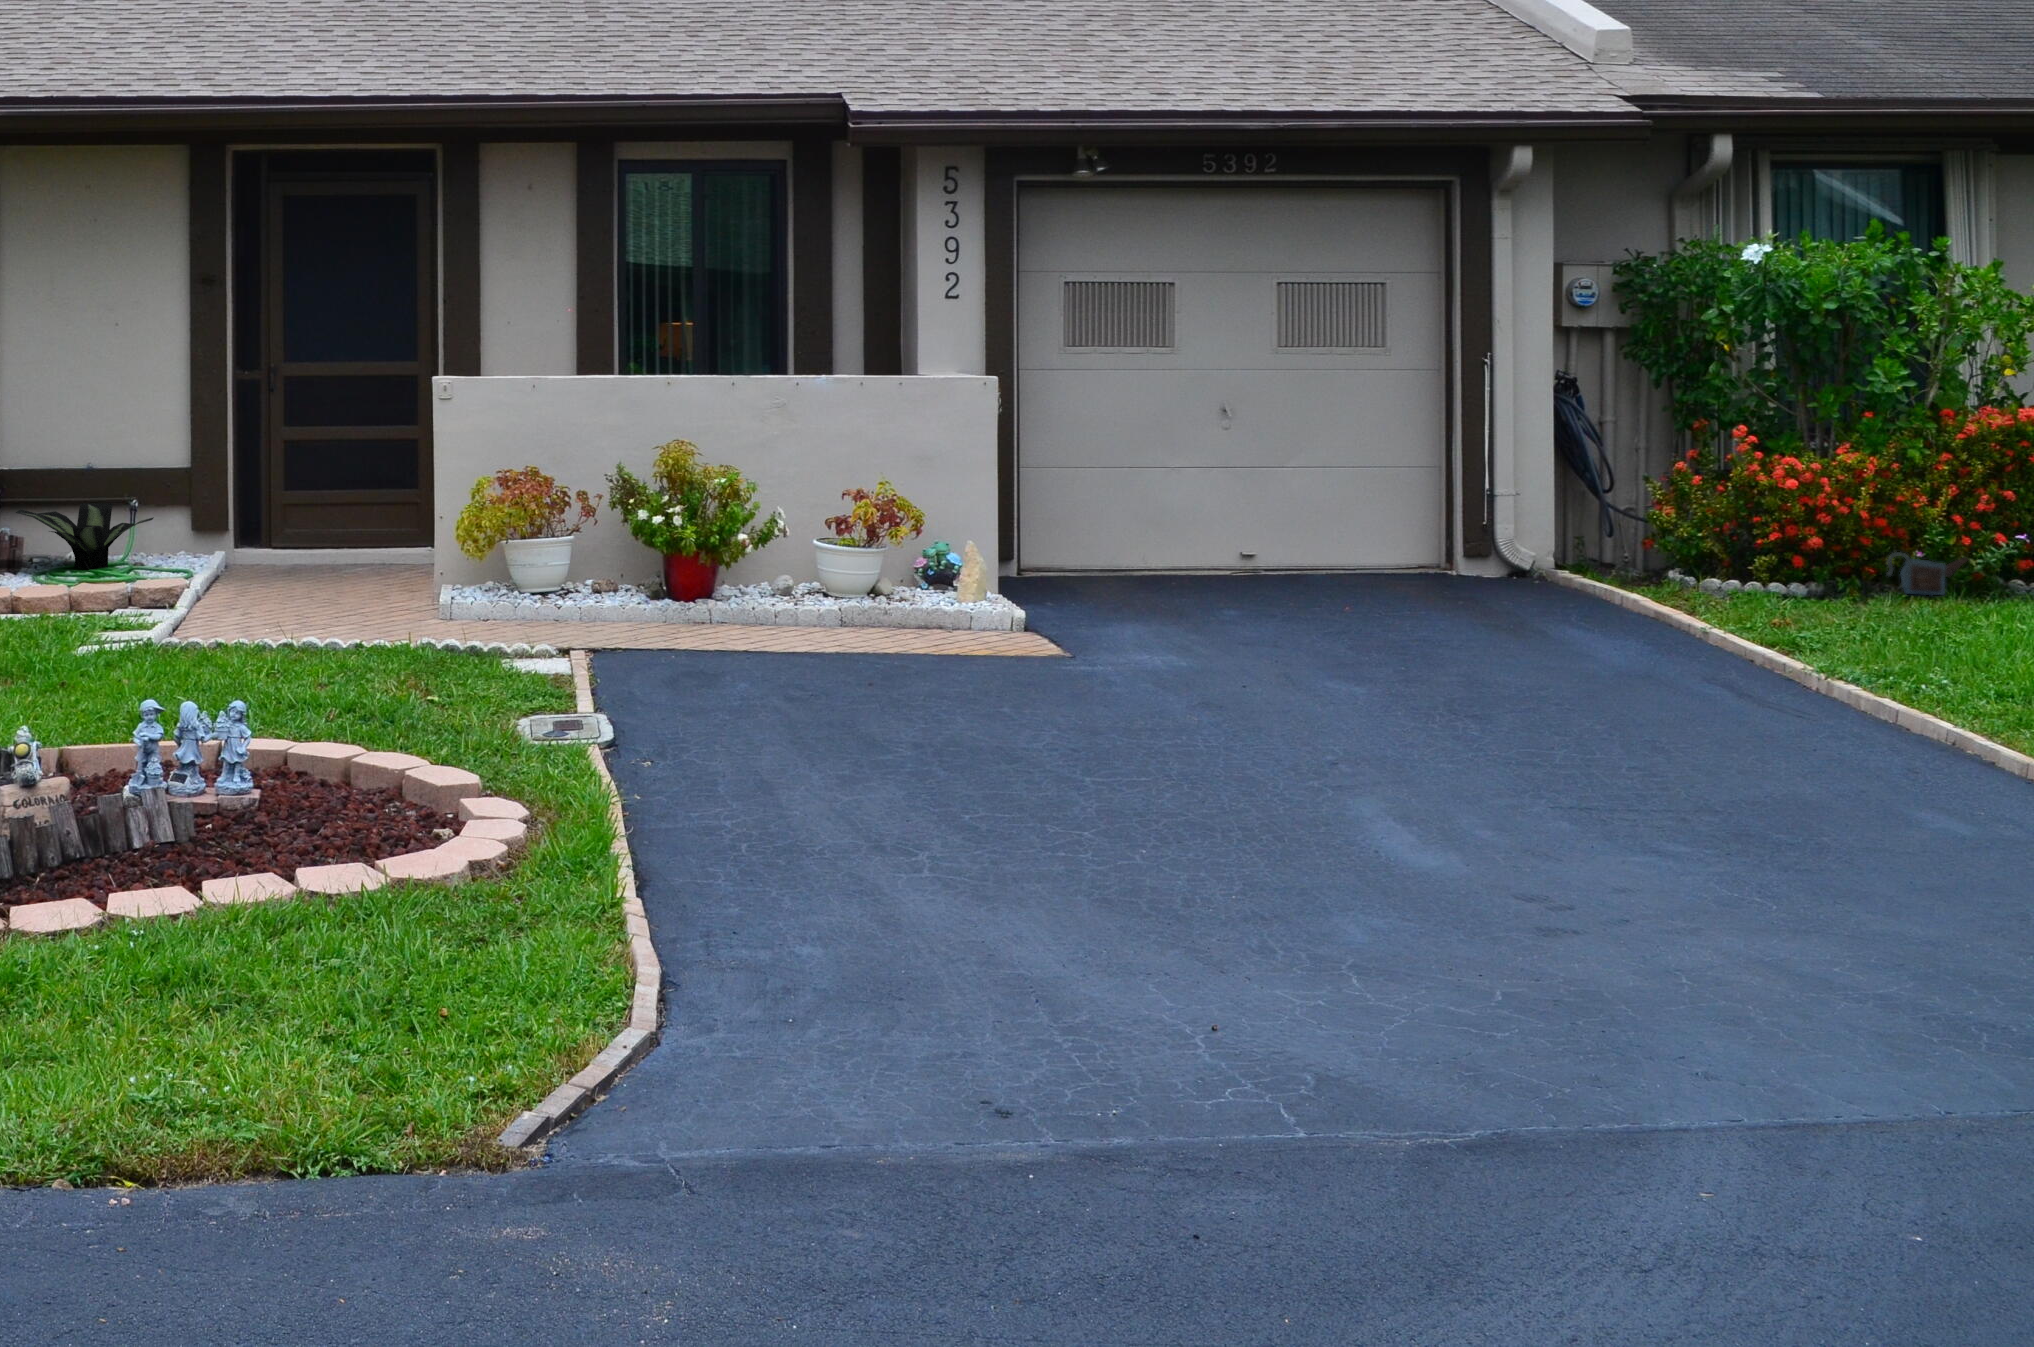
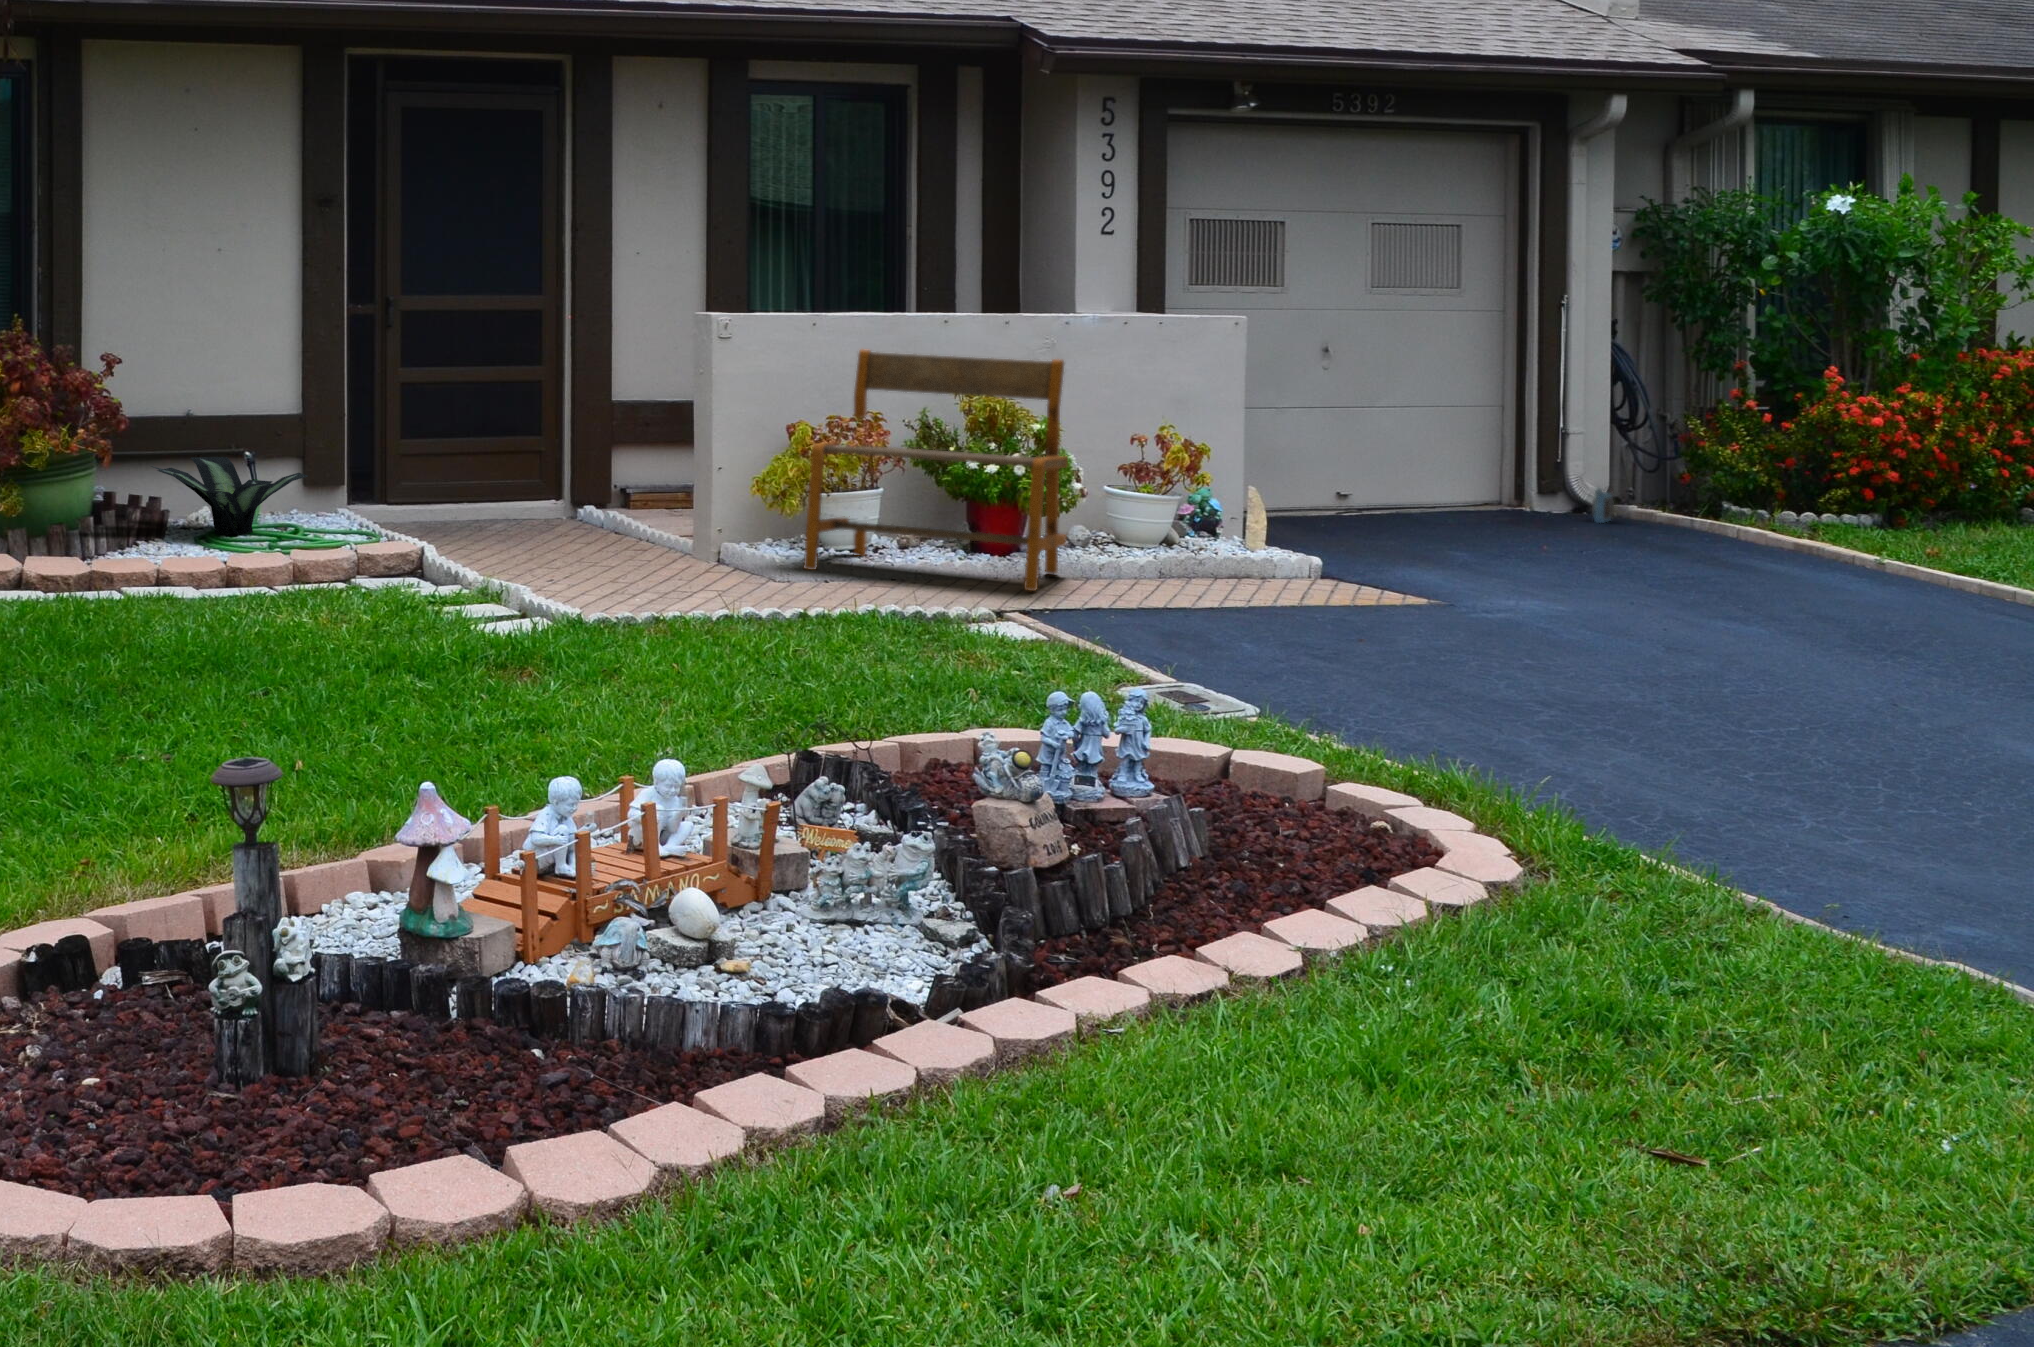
bench: none [512,411,749,635] -> present [804,349,1068,591]
watering can: present [1887,552,1968,595] -> present [1592,487,1614,523]

